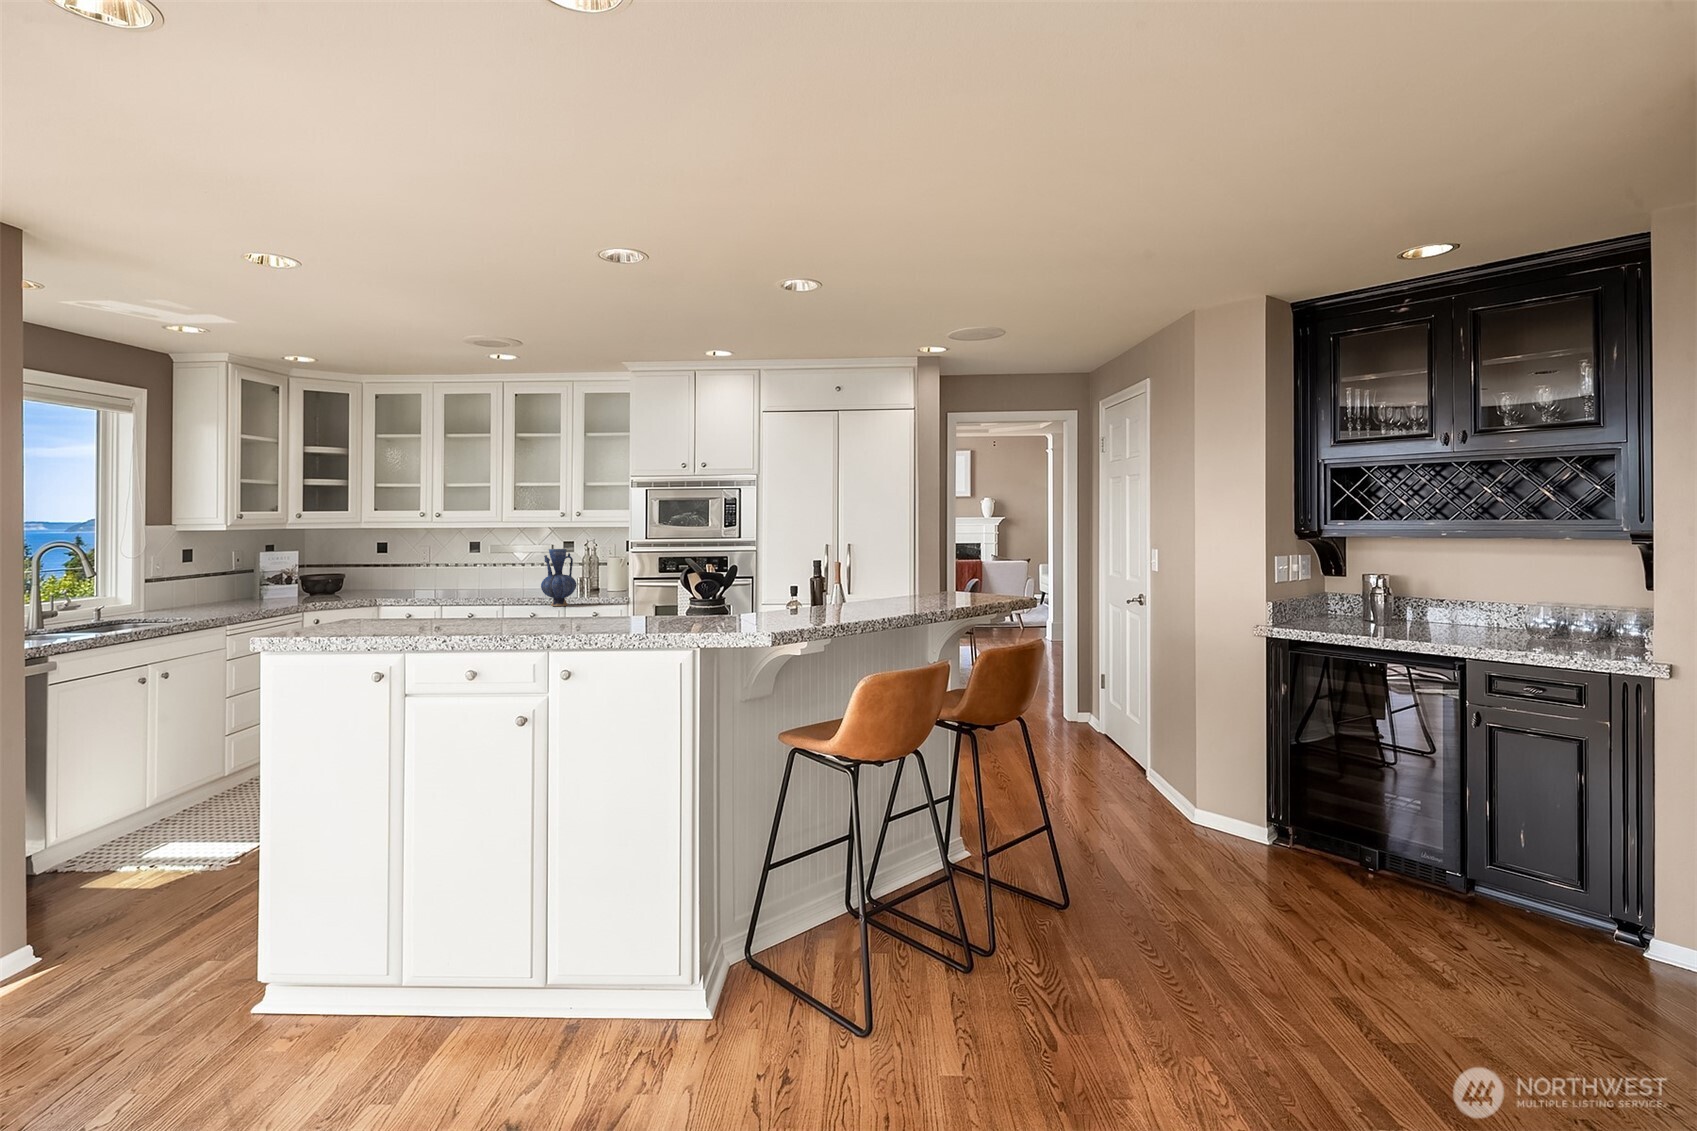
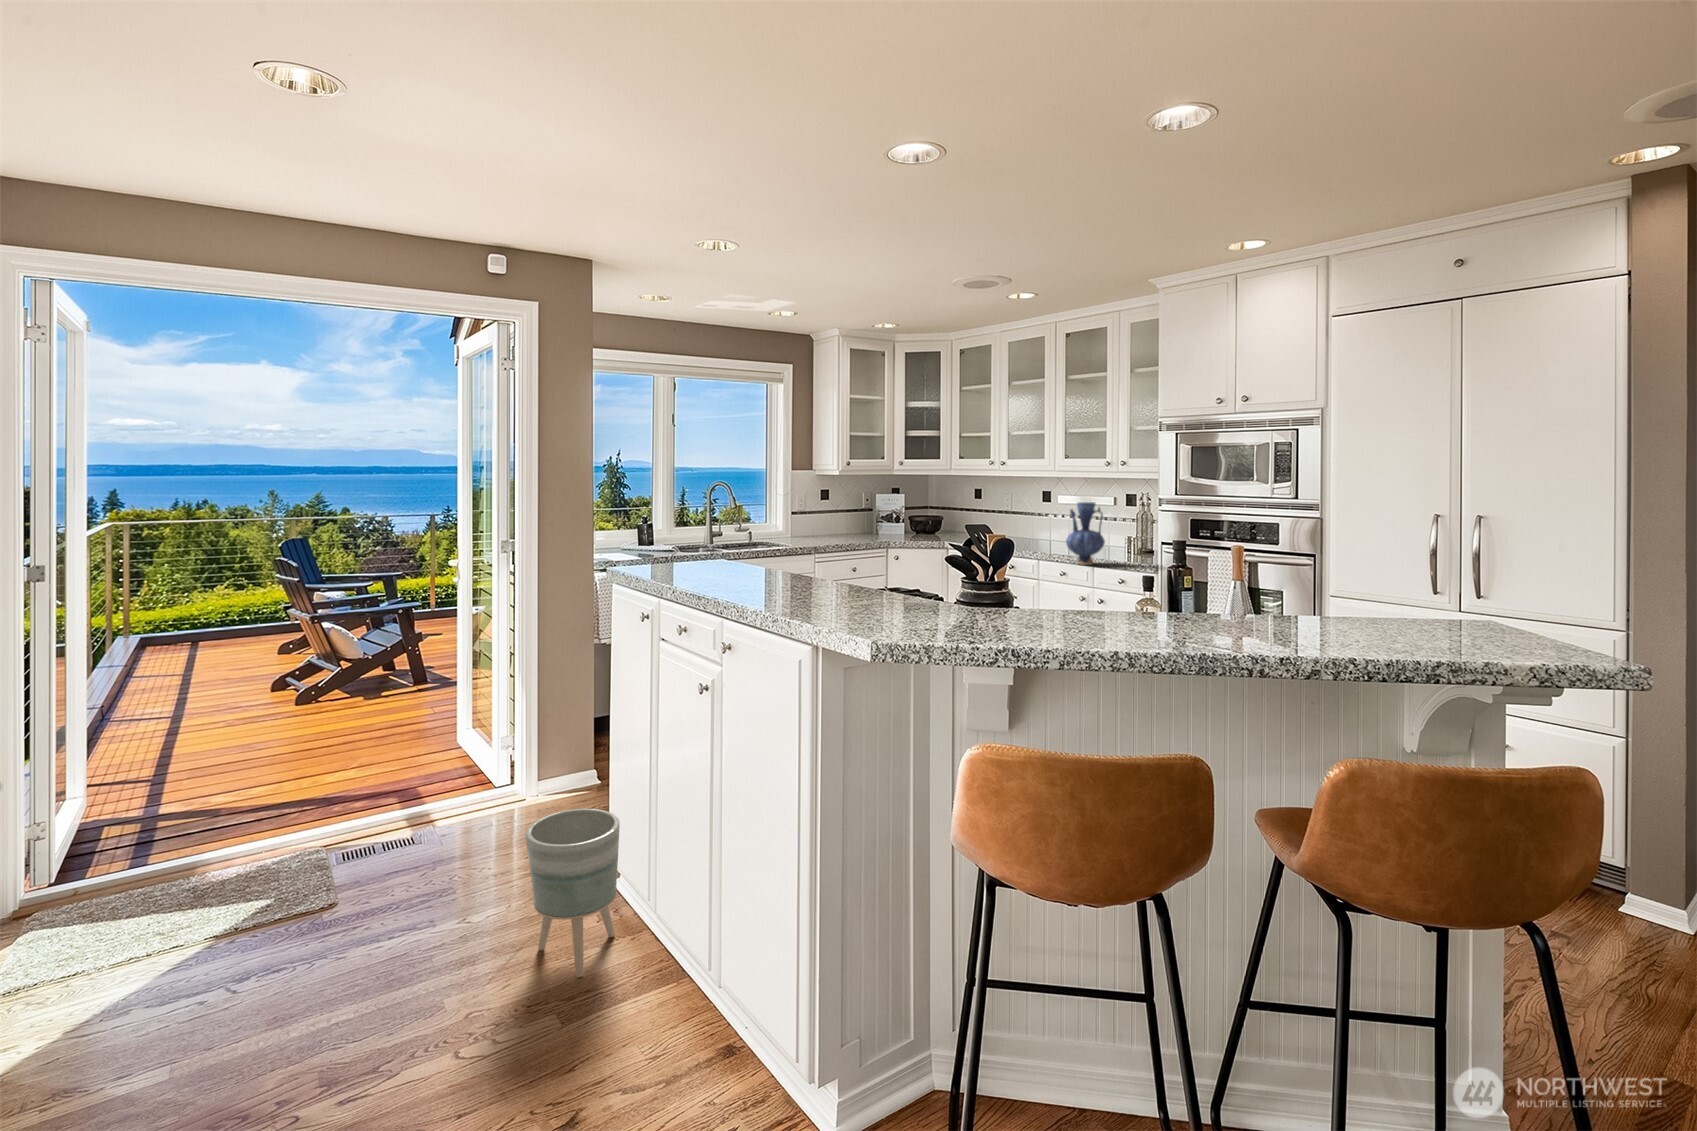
planter: none [238,884,361,1079] -> present [525,809,620,977]

